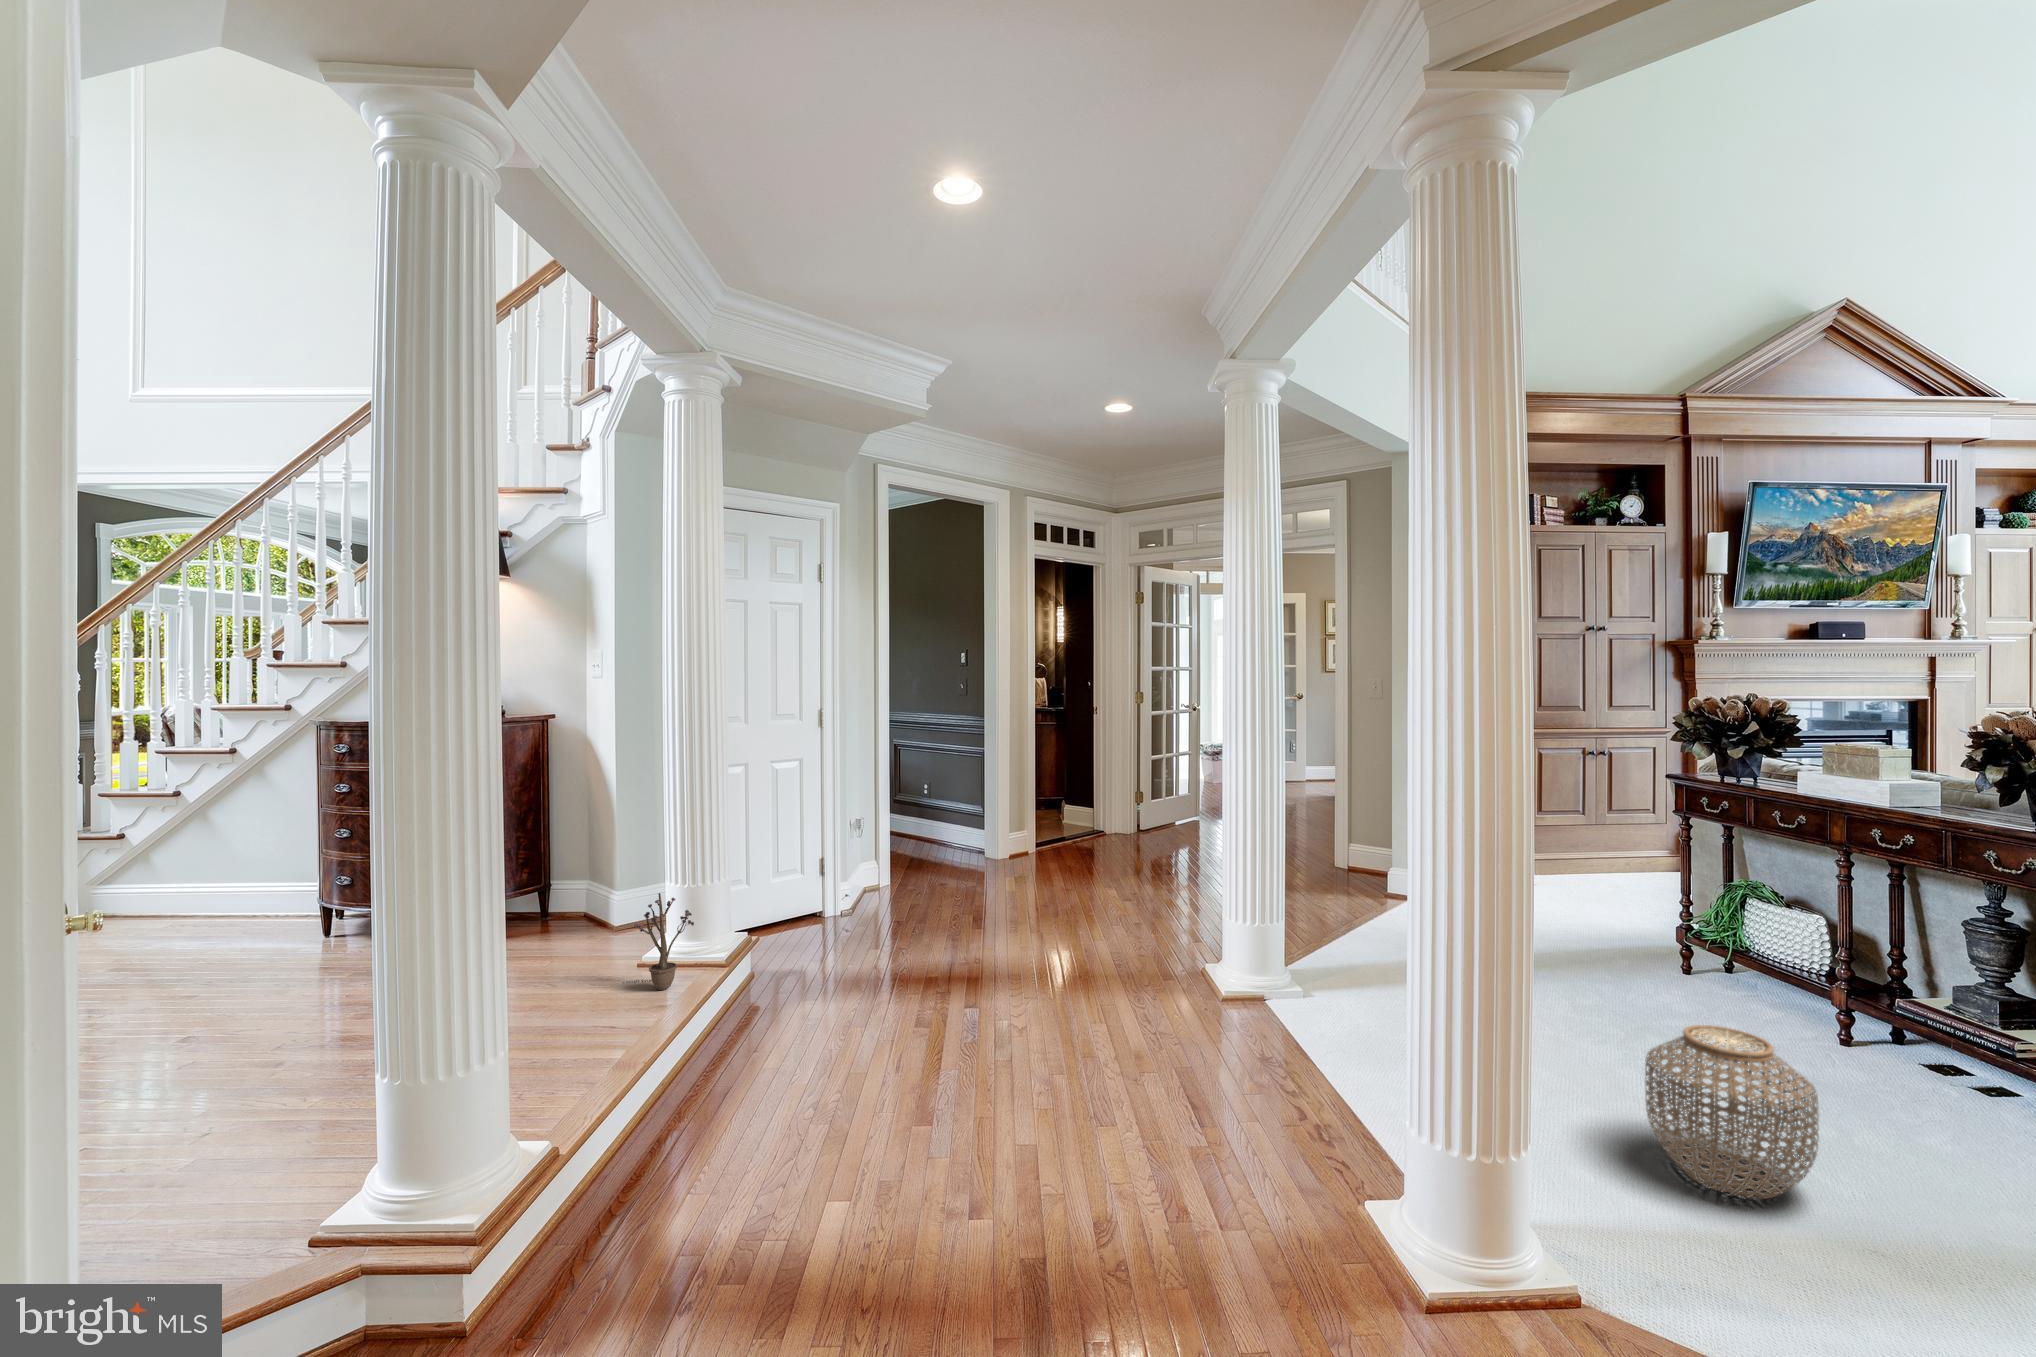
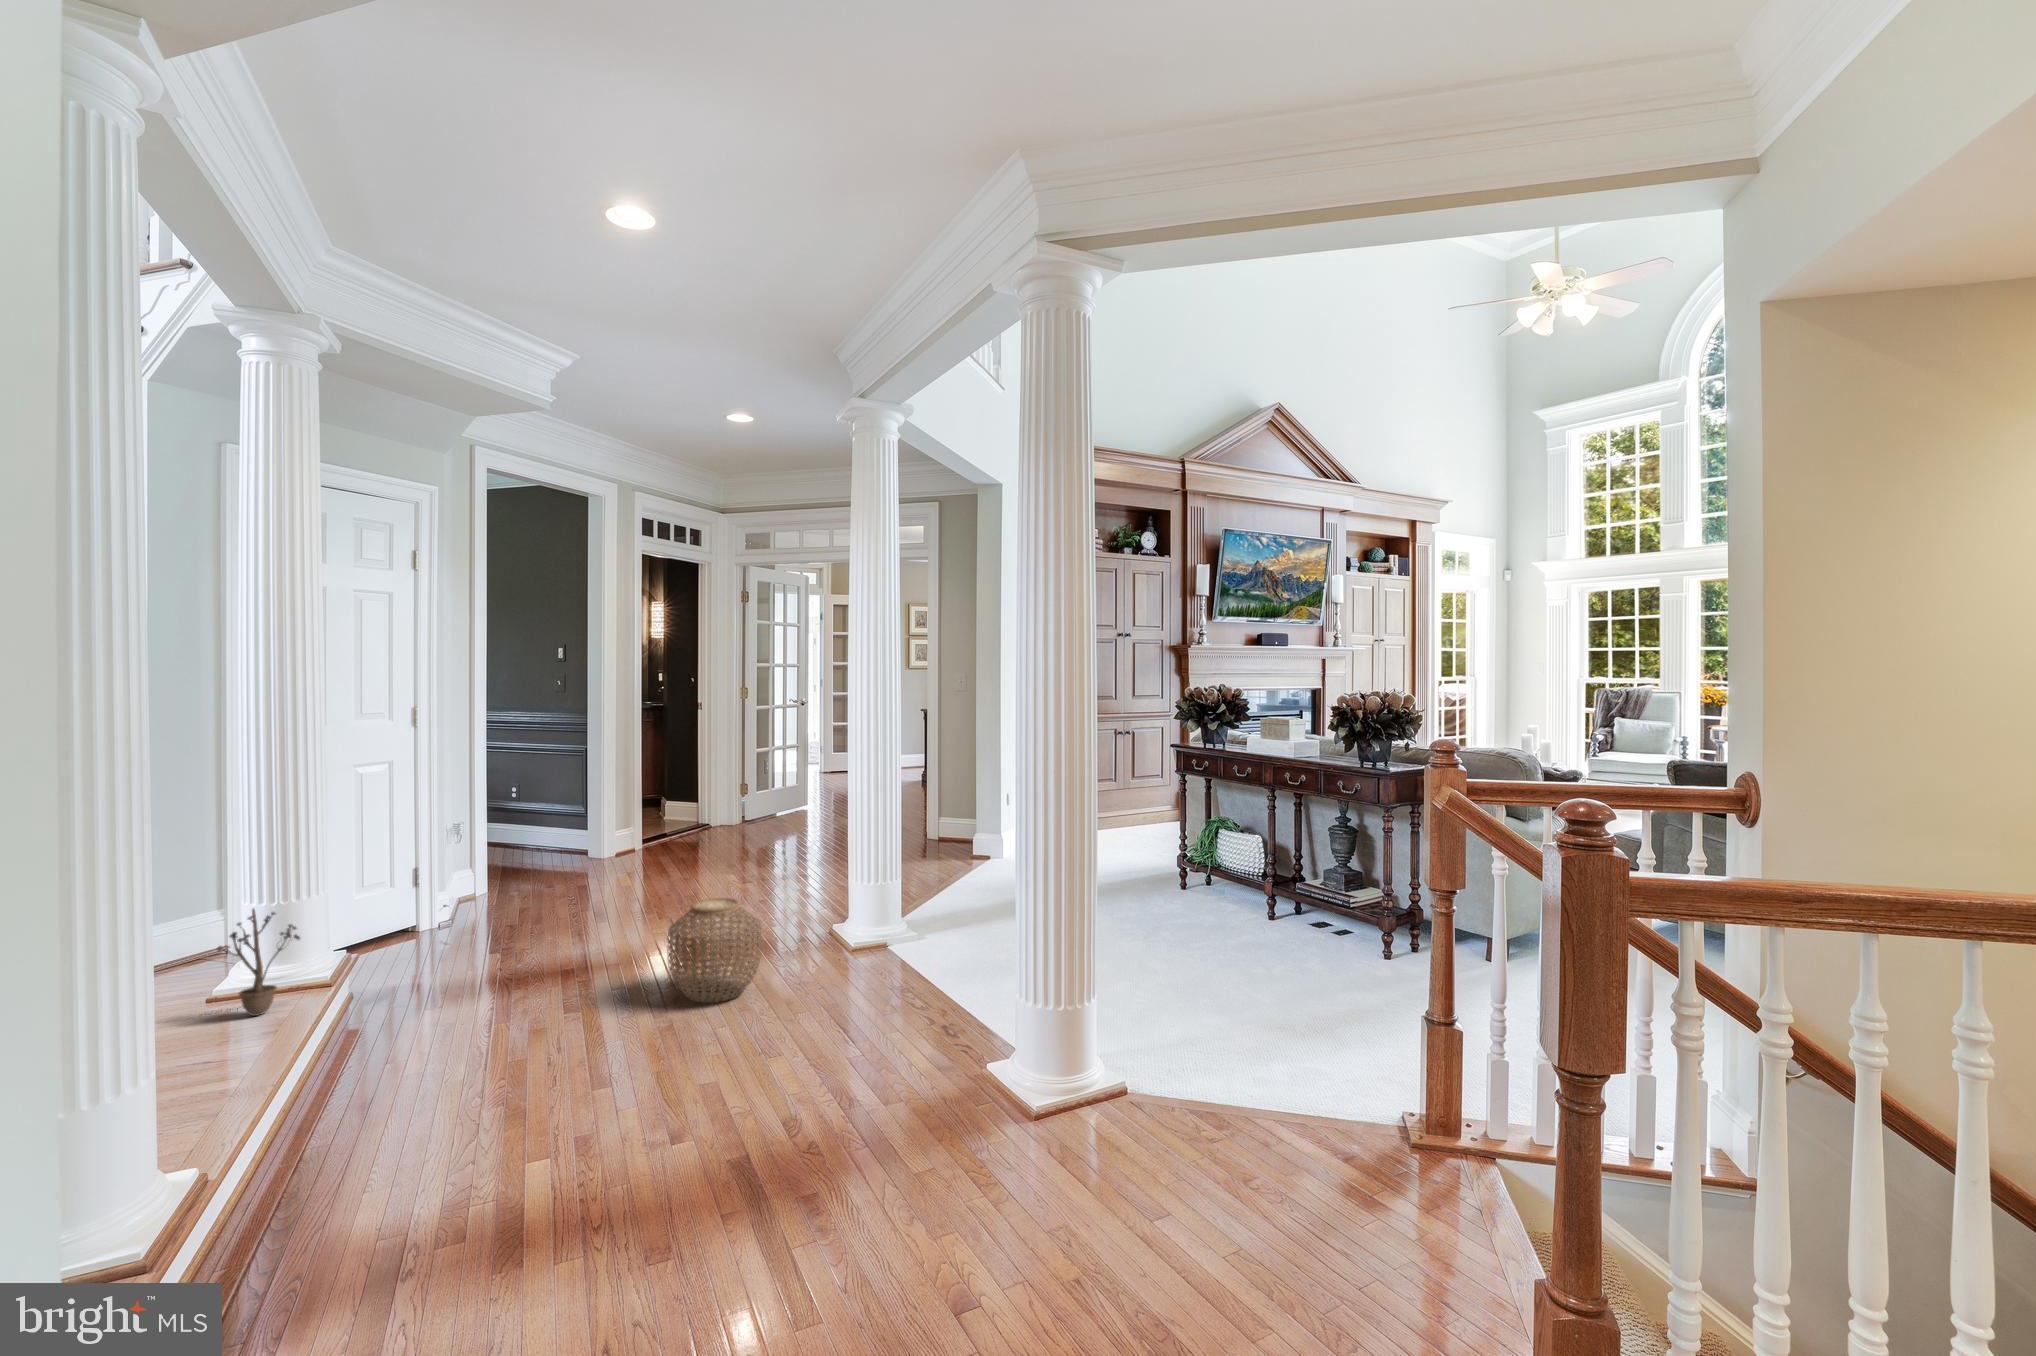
woven basket: present [1645,1025,1819,1199] -> present [668,898,761,1002]

